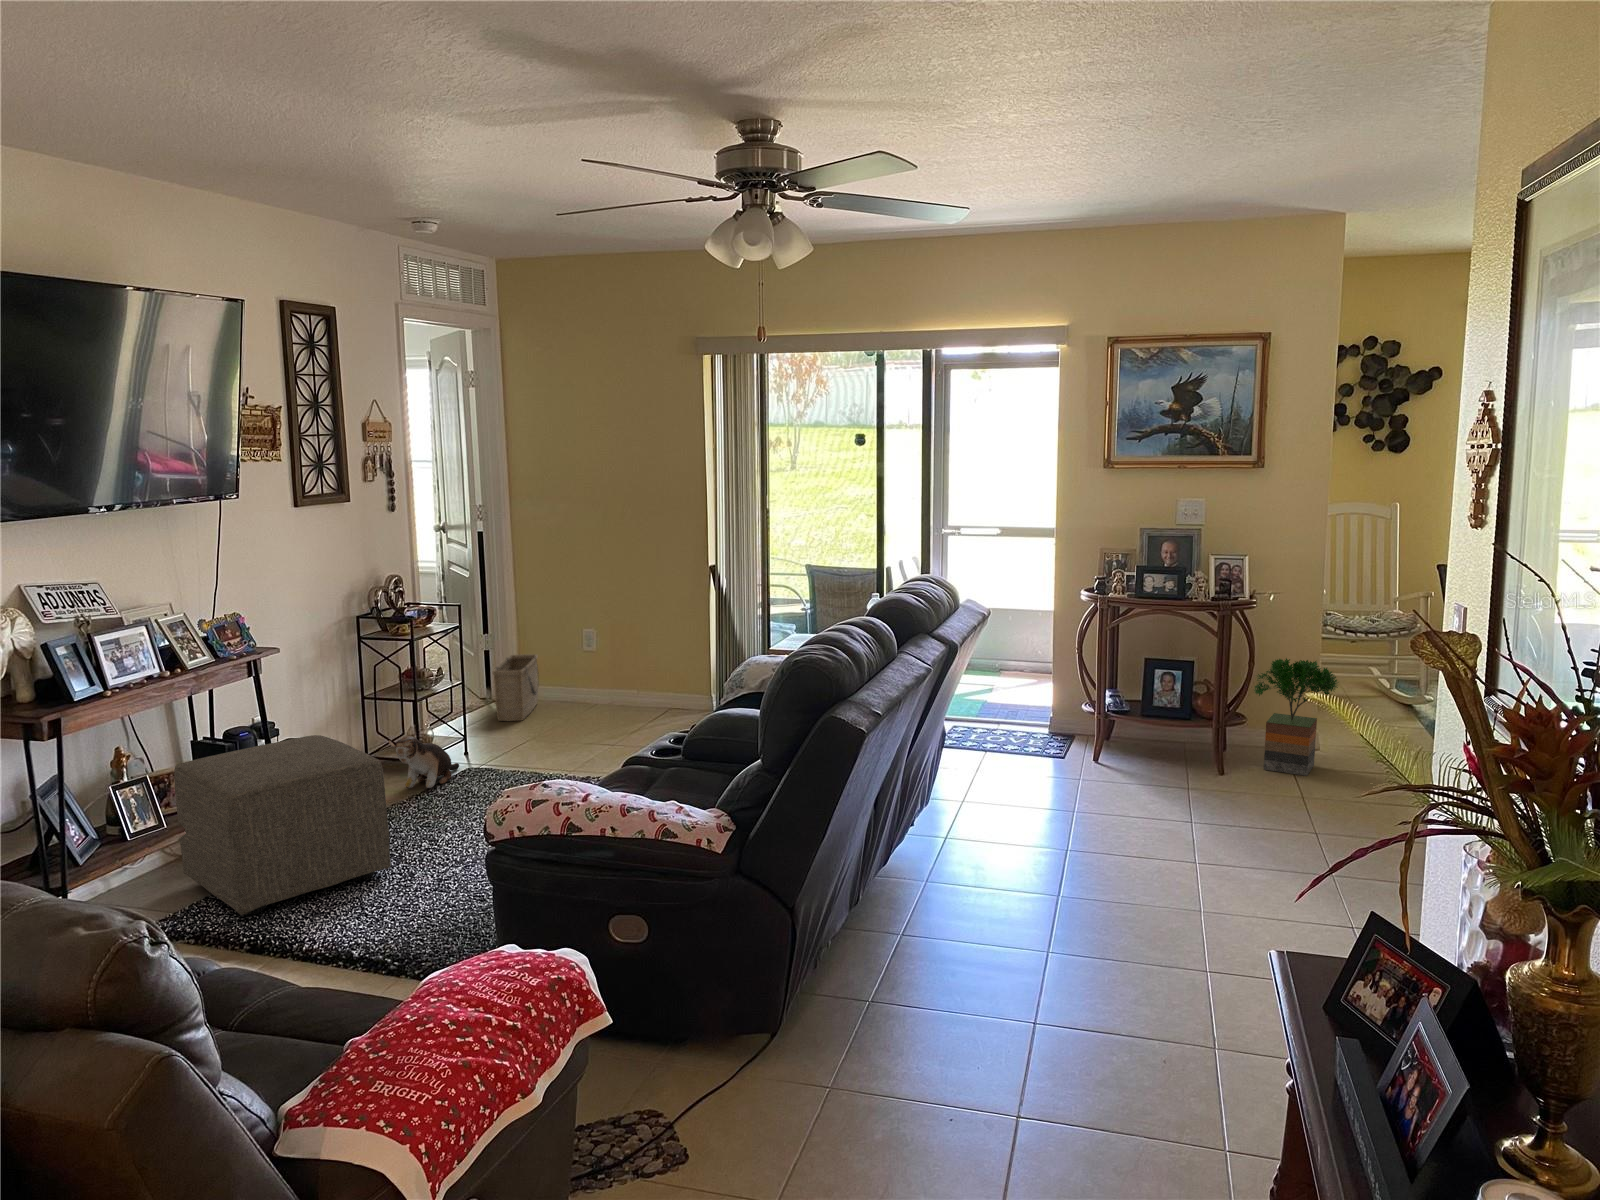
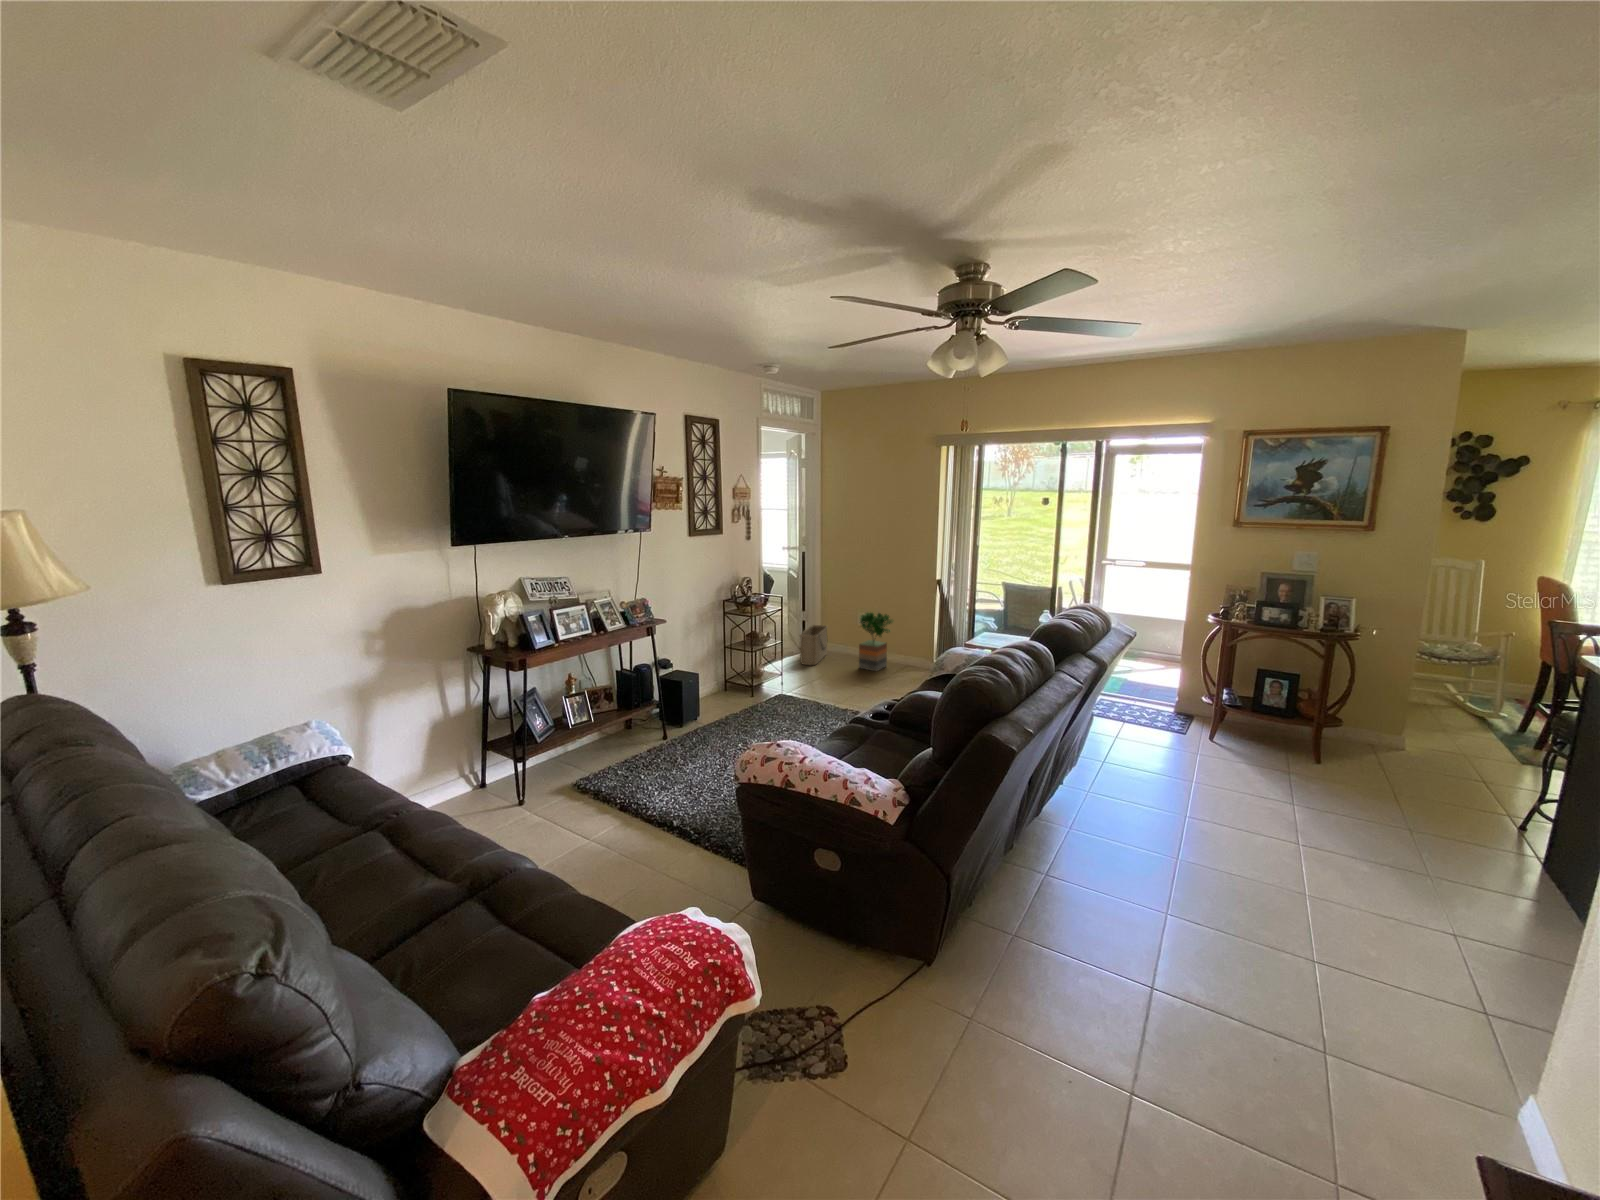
potted tree: present [1254,658,1338,776] -> present [859,613,893,671]
ottoman: present [174,735,391,915] -> none [600,674,712,782]
plush toy: present [389,736,459,788] -> none [729,674,771,706]

